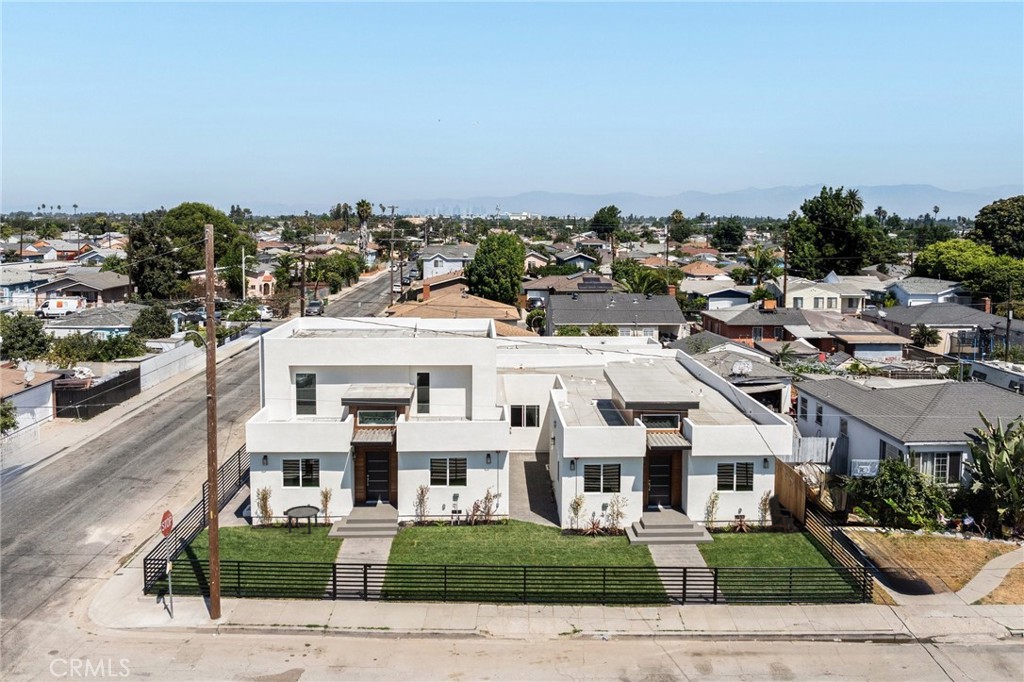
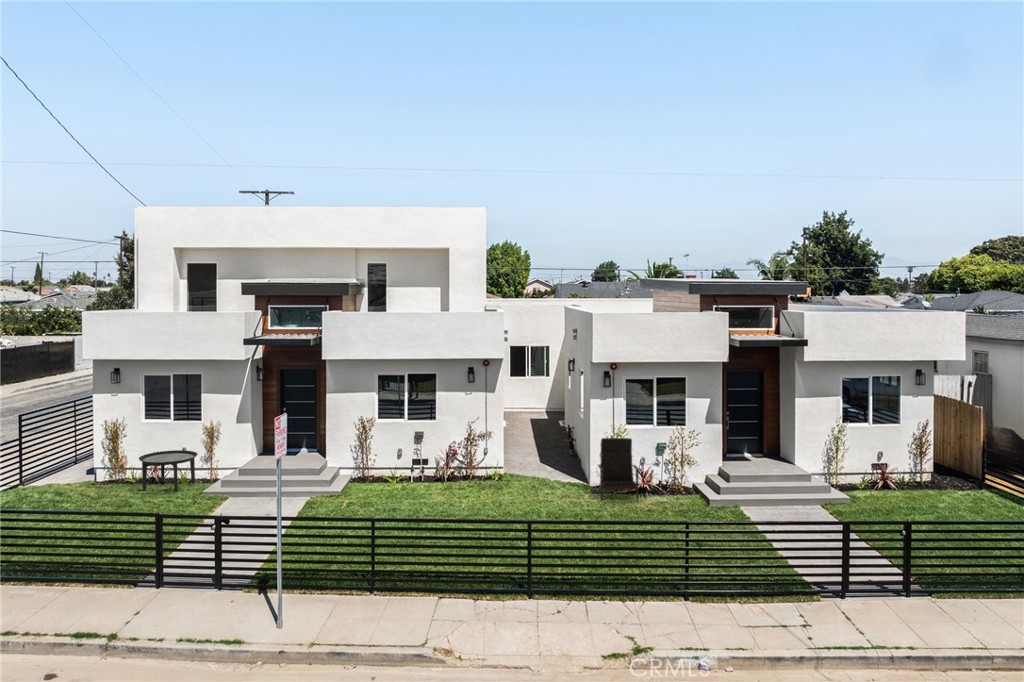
lounge chair: present [768,494,794,533] -> present [598,438,639,501]

